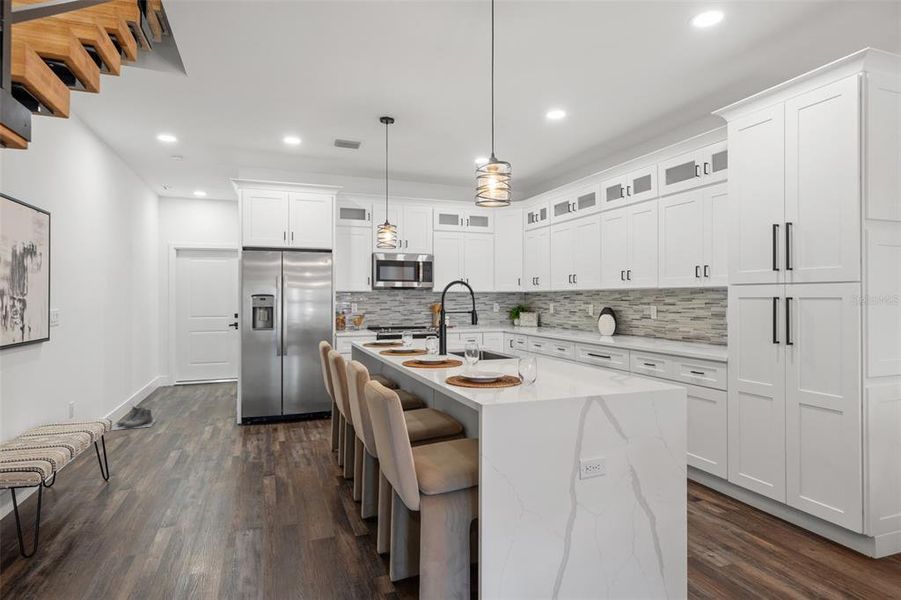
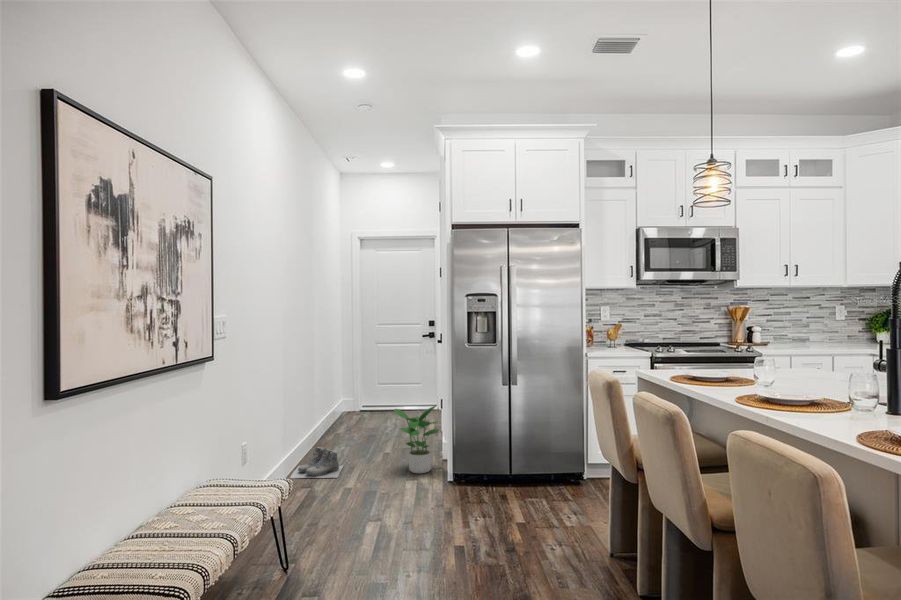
potted plant: none [197,371,234,420] -> present [394,405,439,473]

